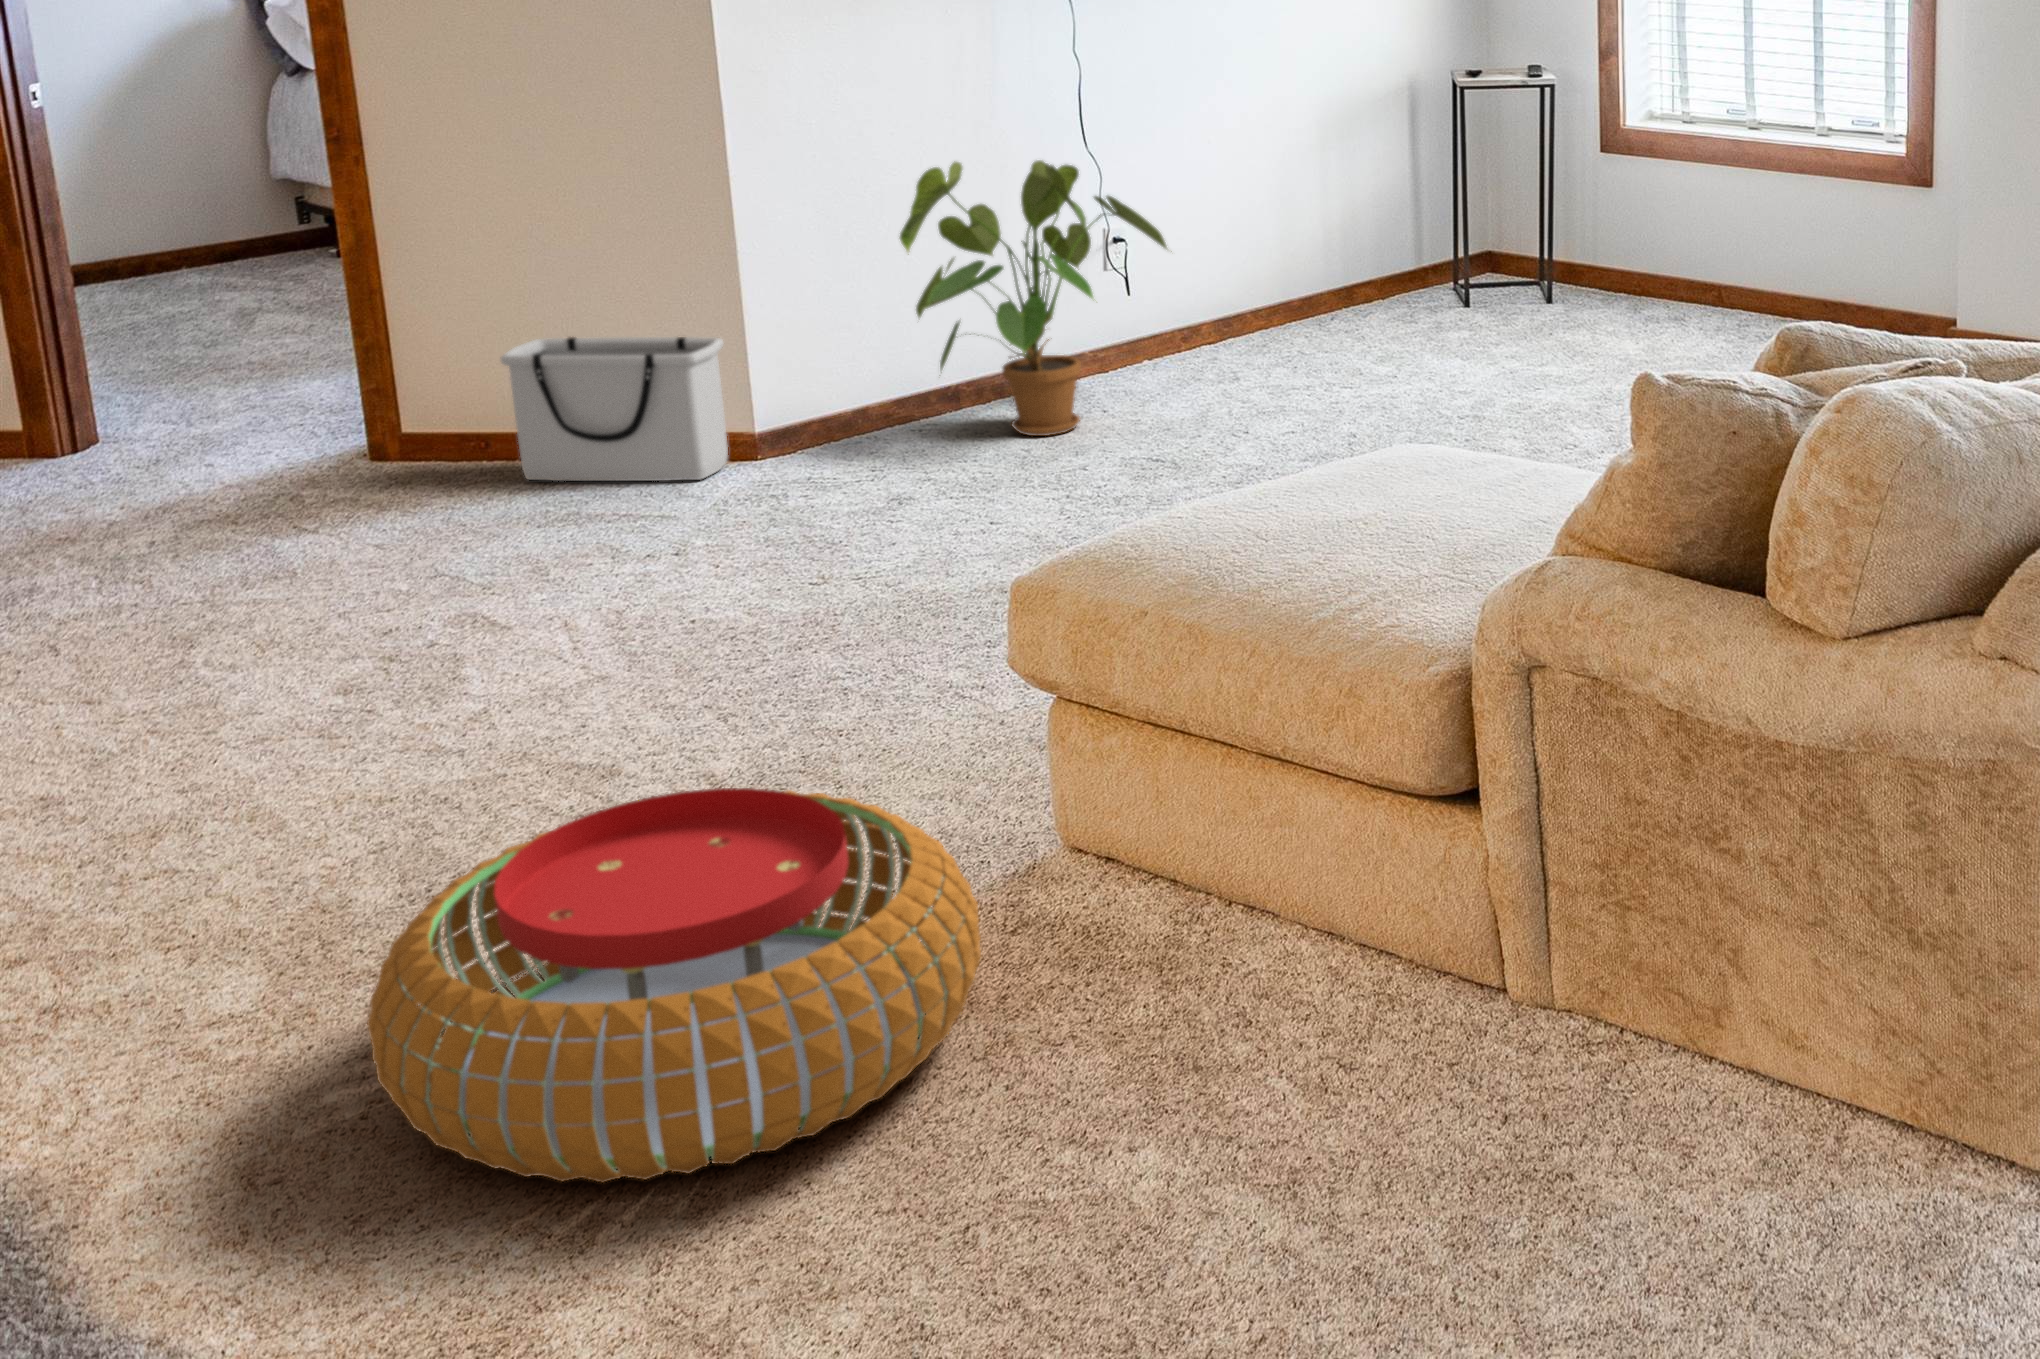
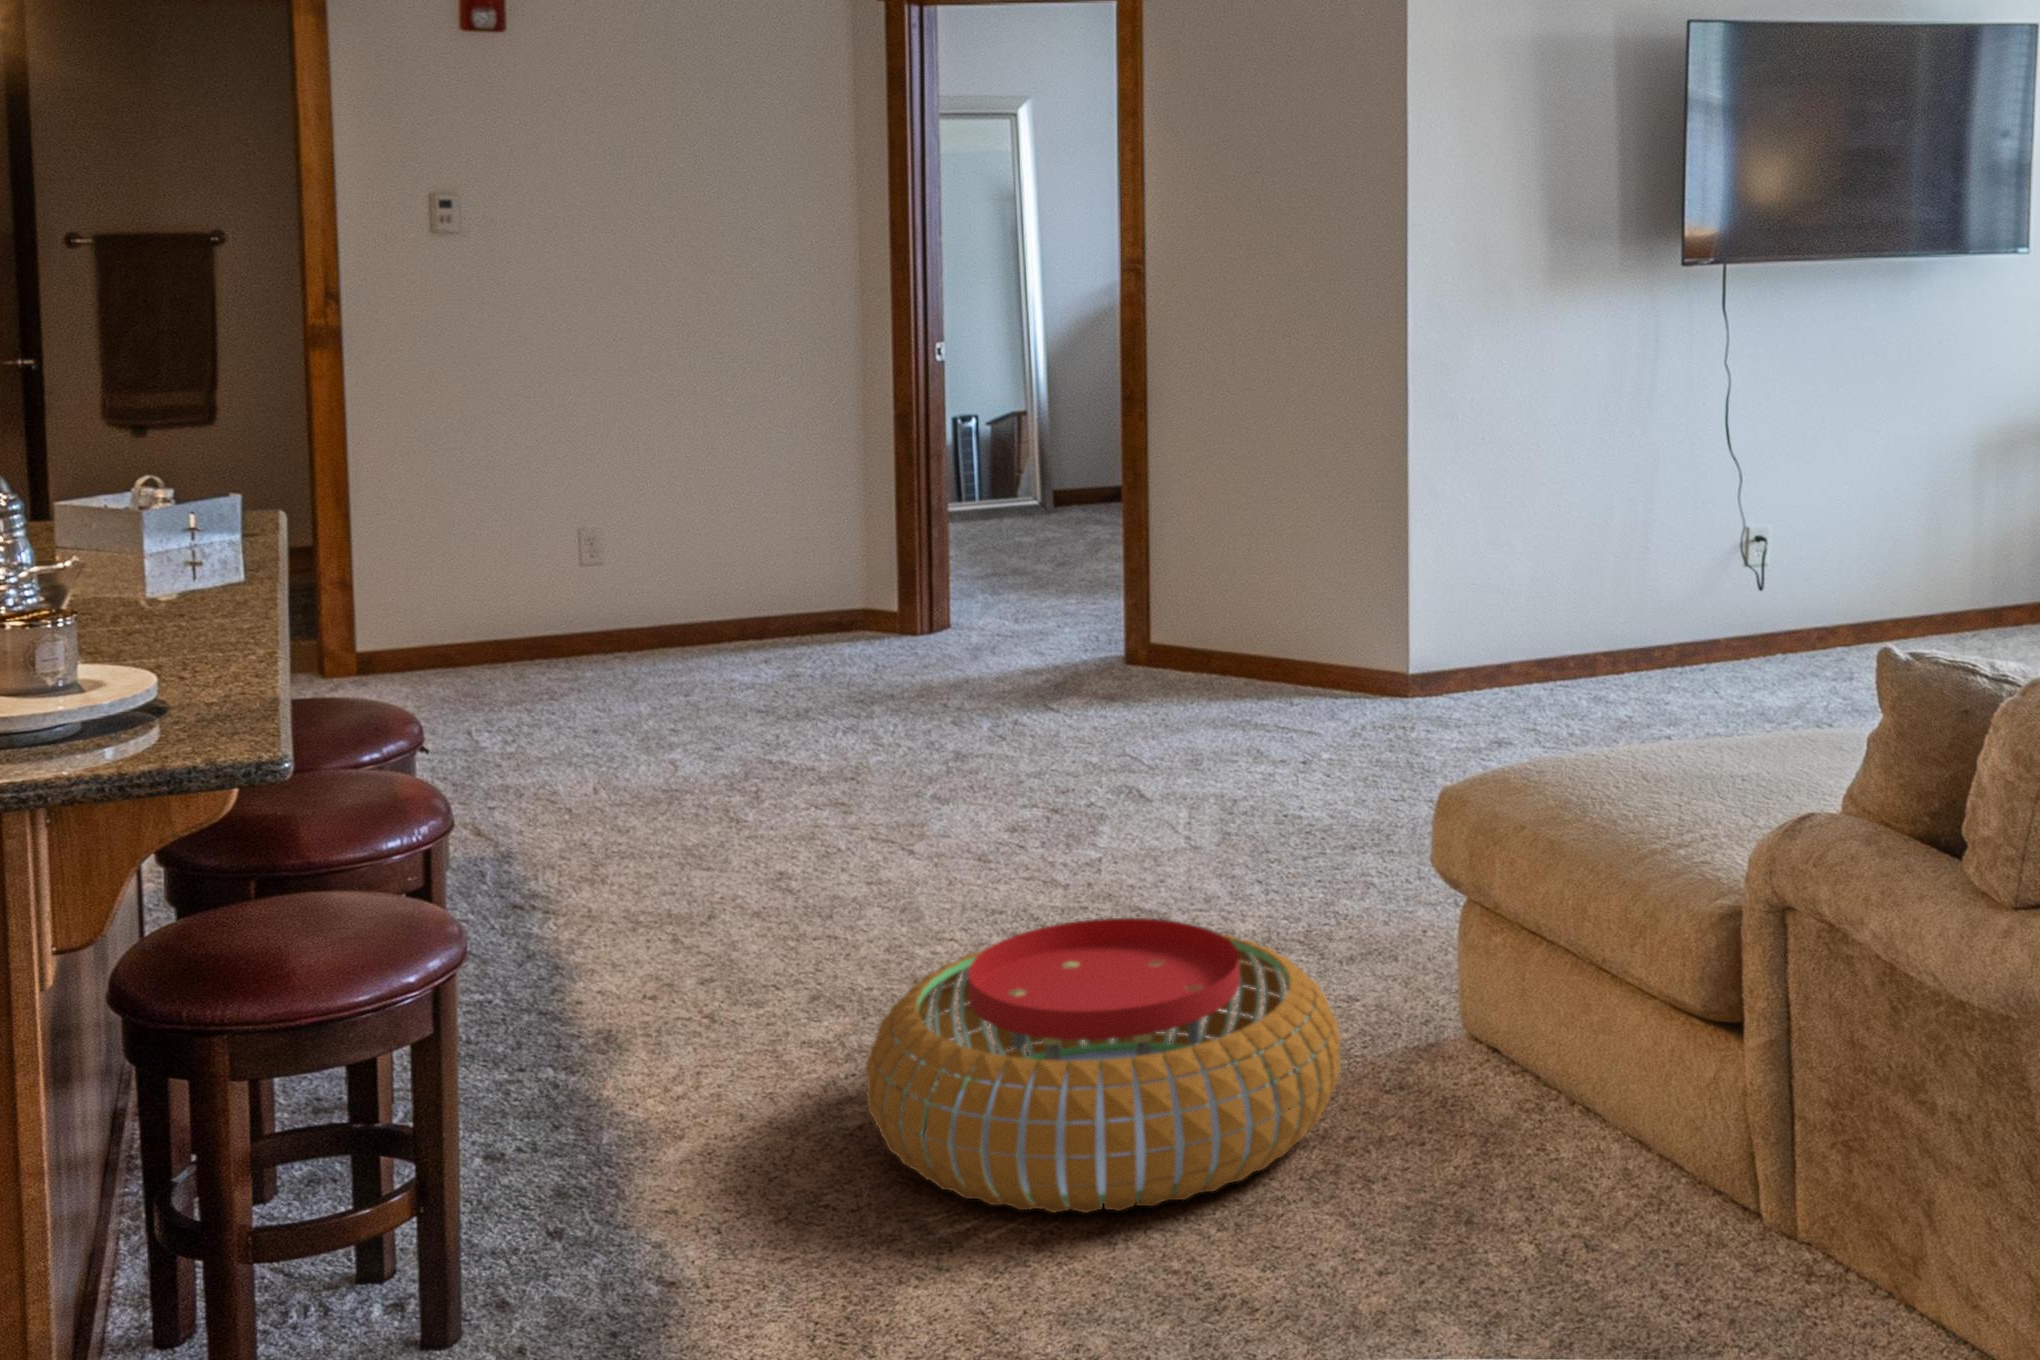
house plant: present [900,160,1172,436] -> none [1549,454,1792,708]
storage bin: present [501,337,728,481] -> none [1215,575,1388,708]

